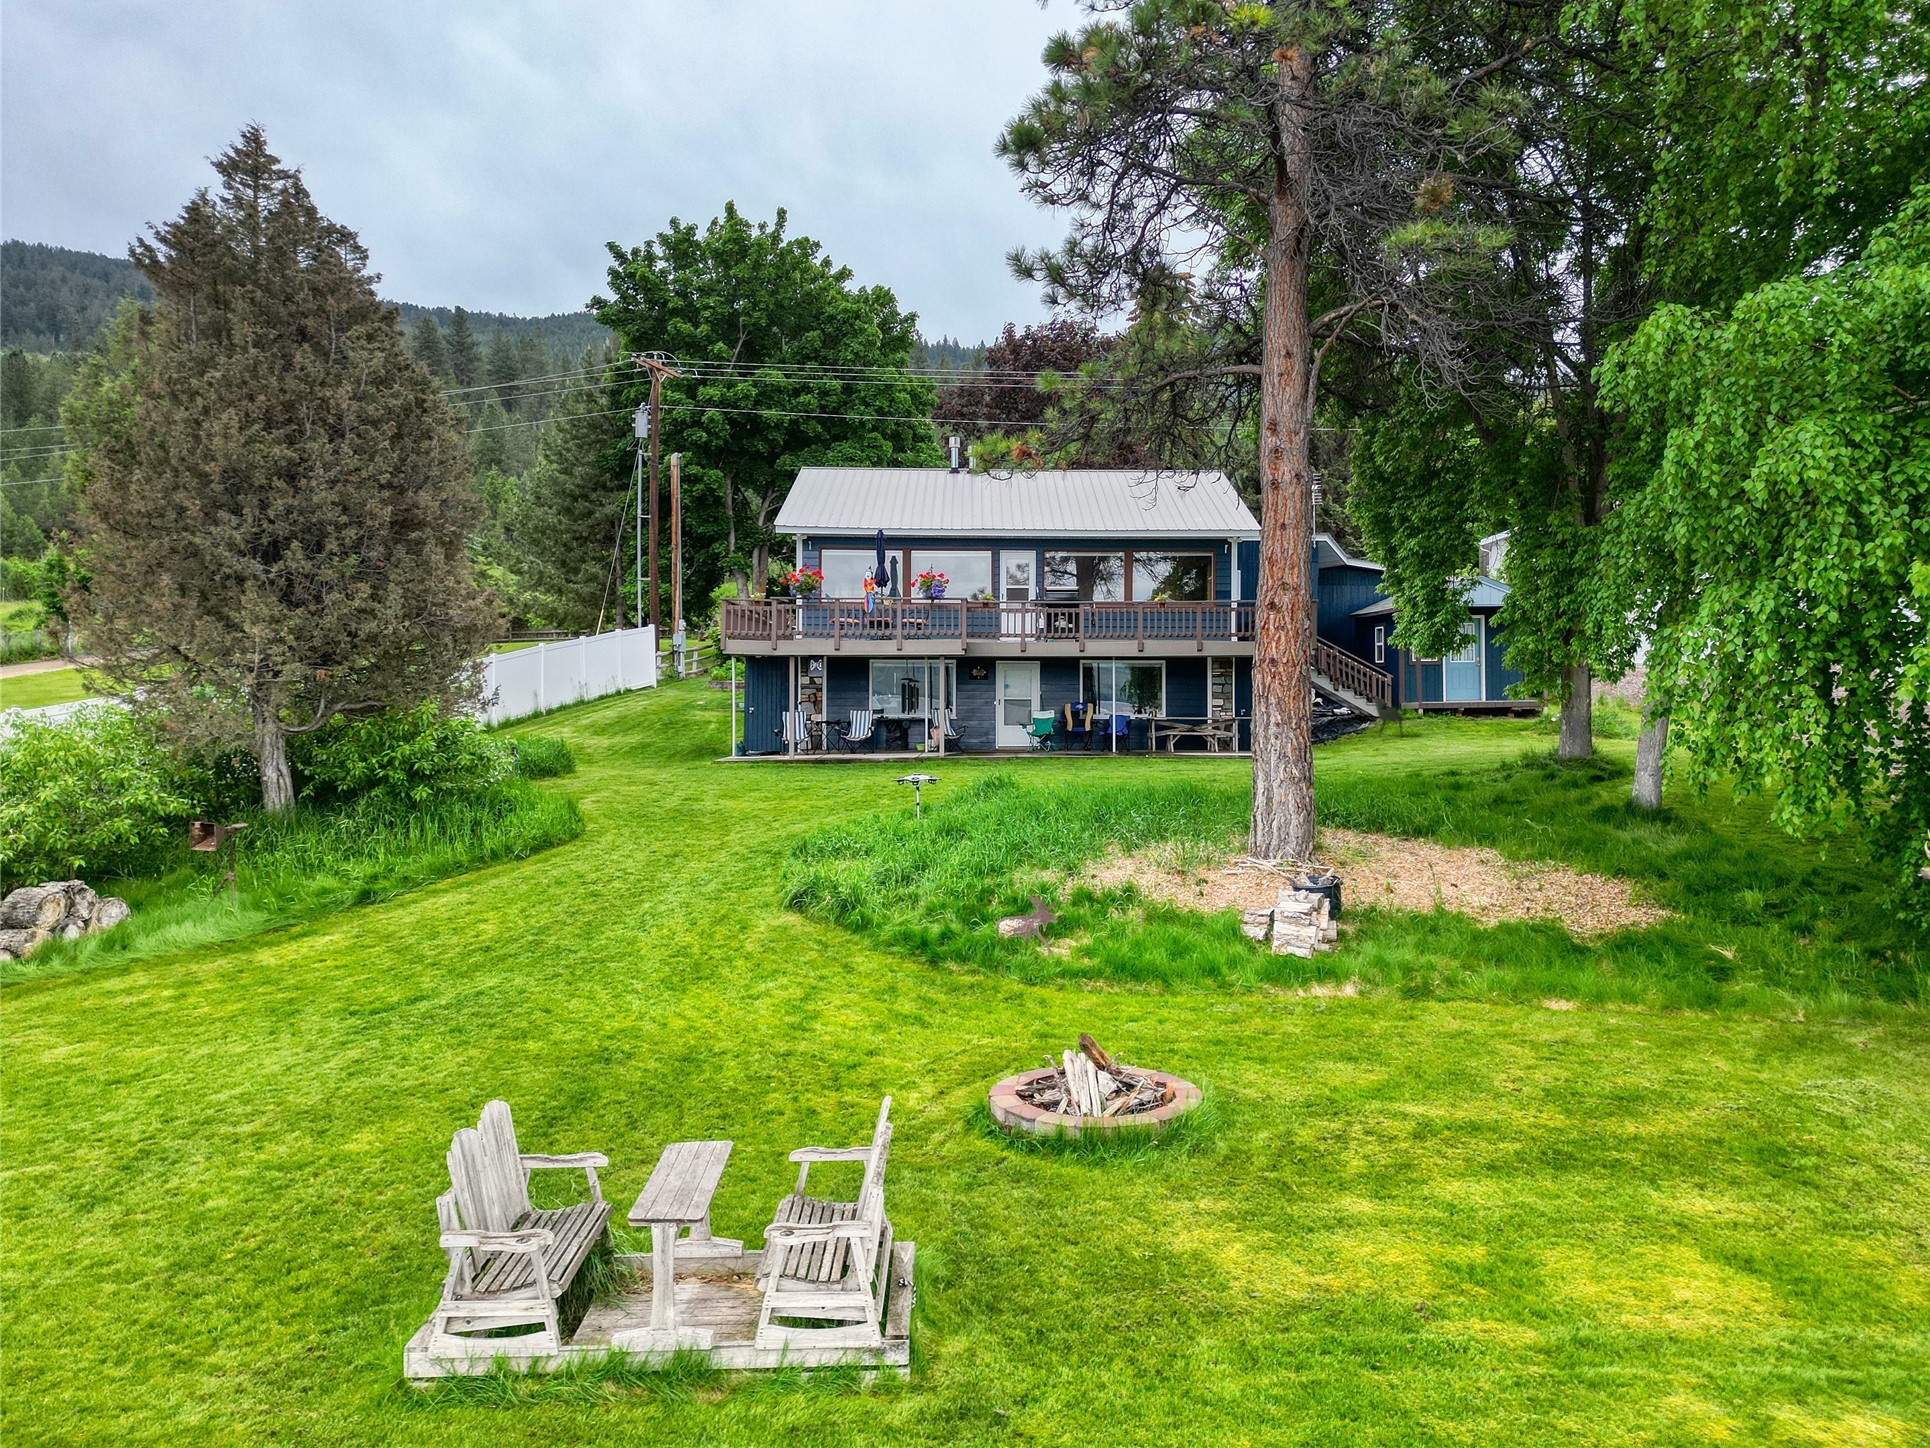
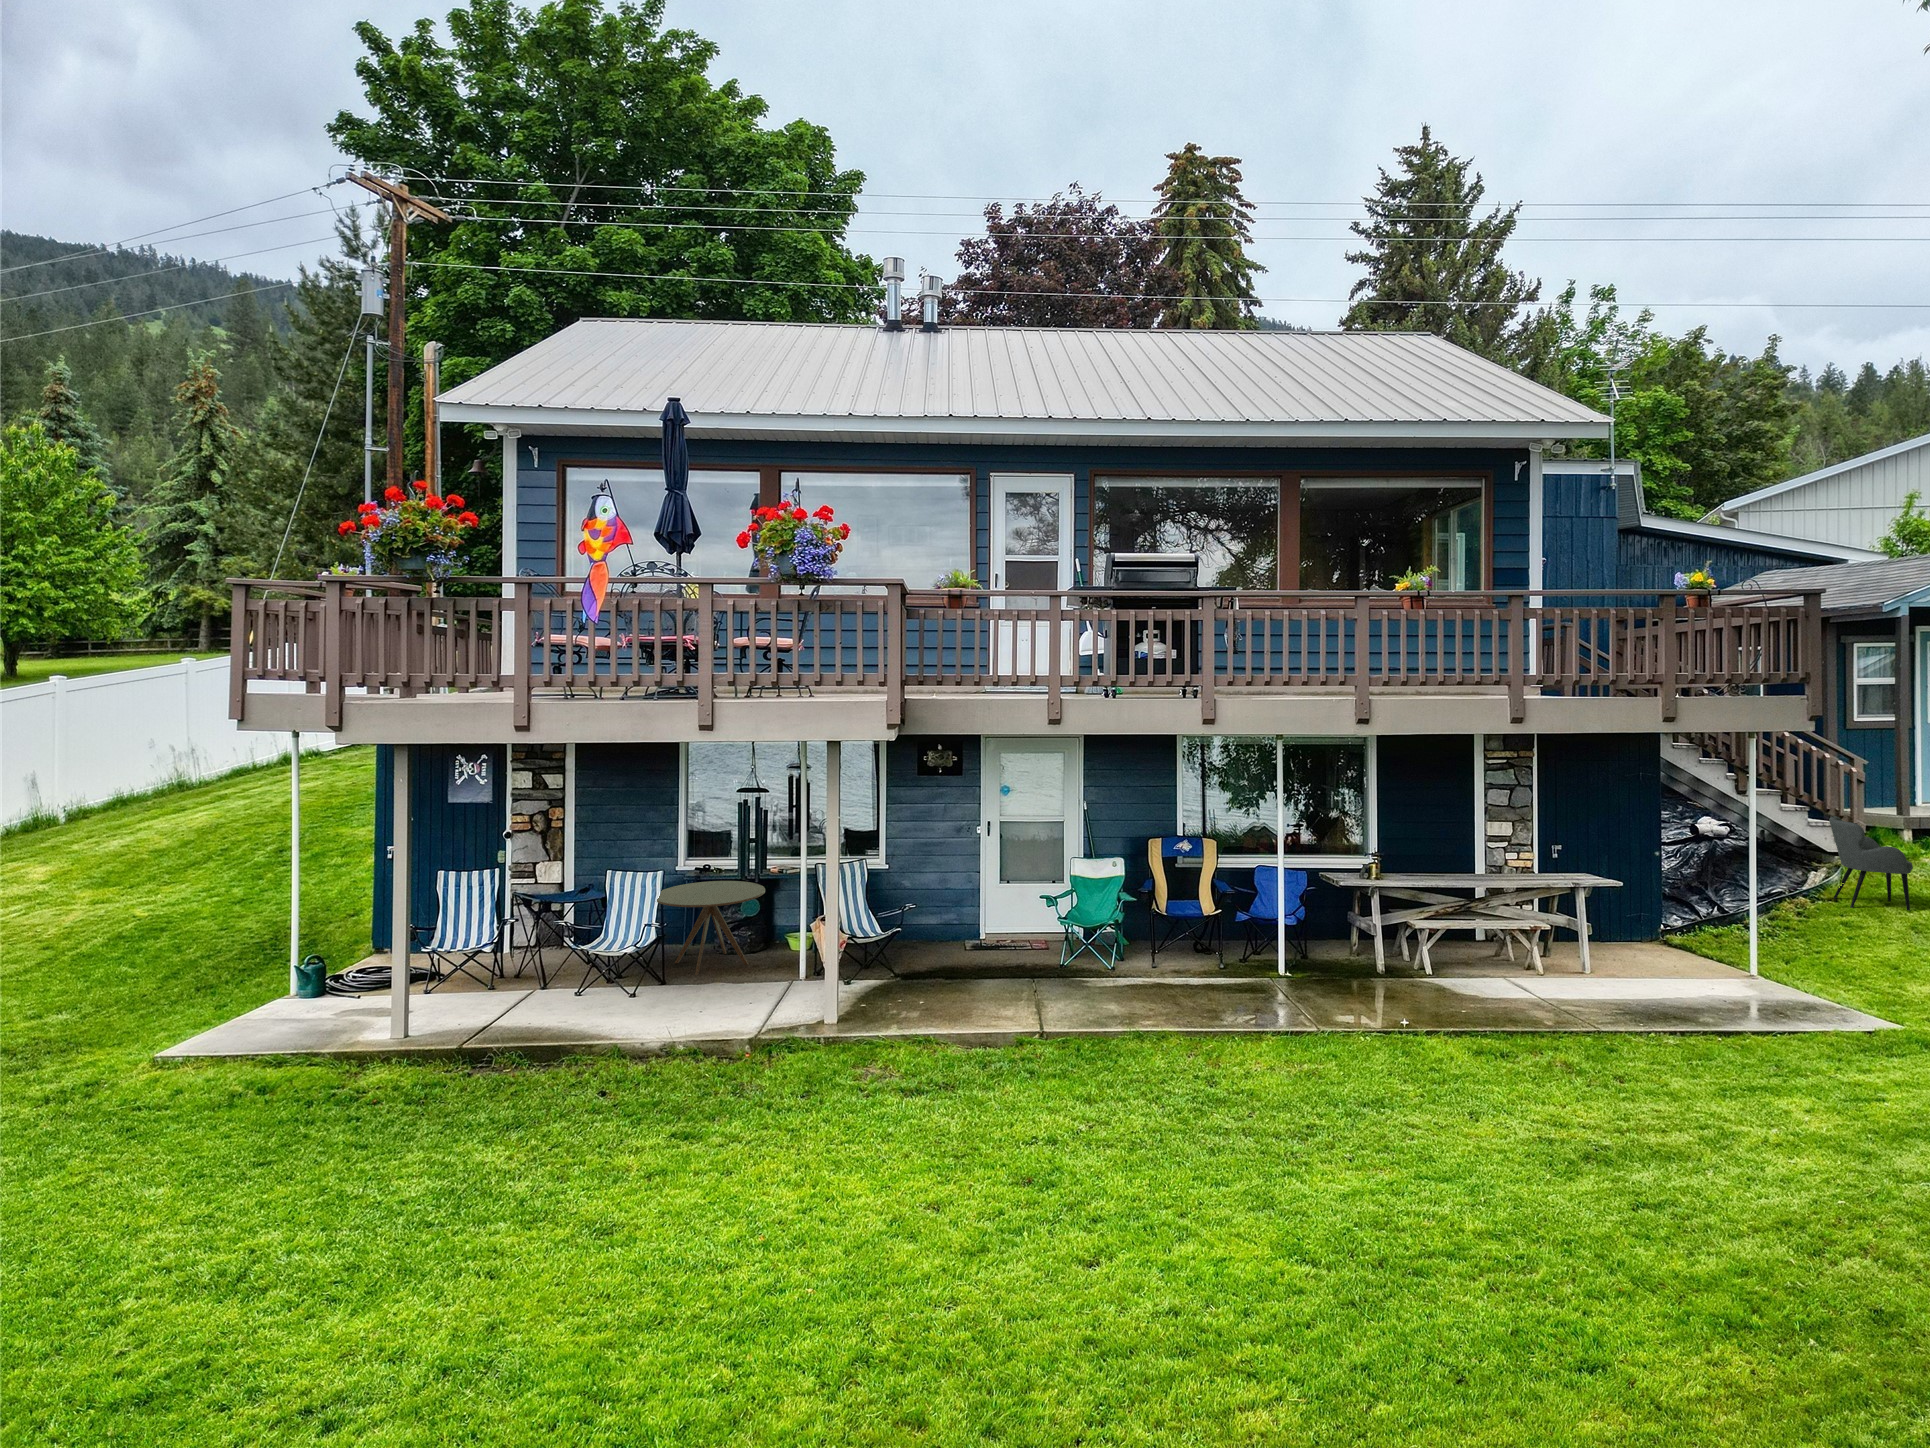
round table: none [864,722,908,755] -> present [657,881,765,975]

